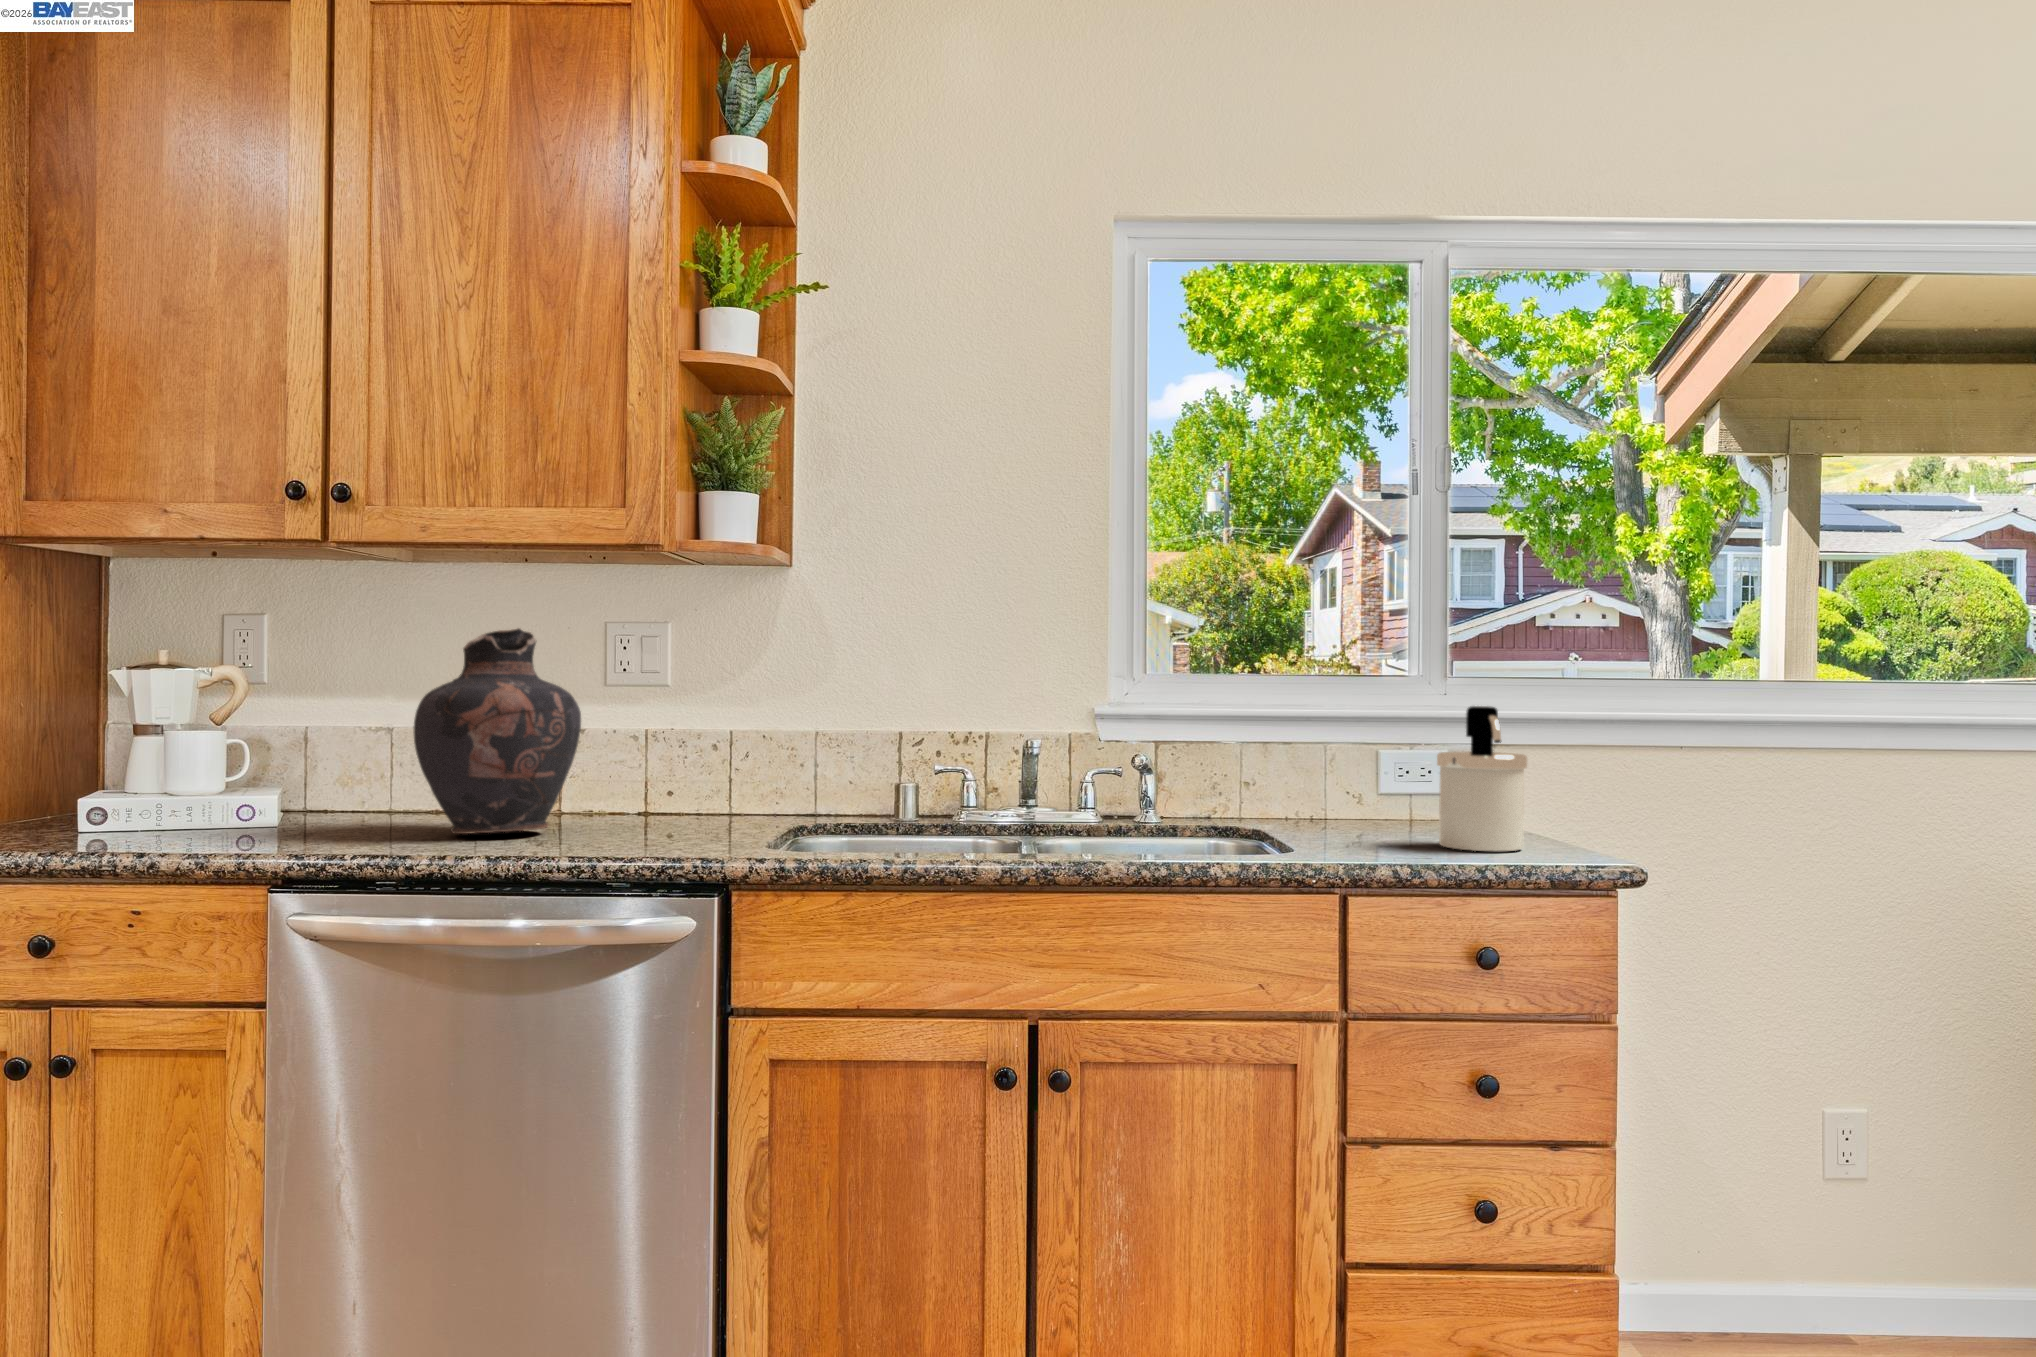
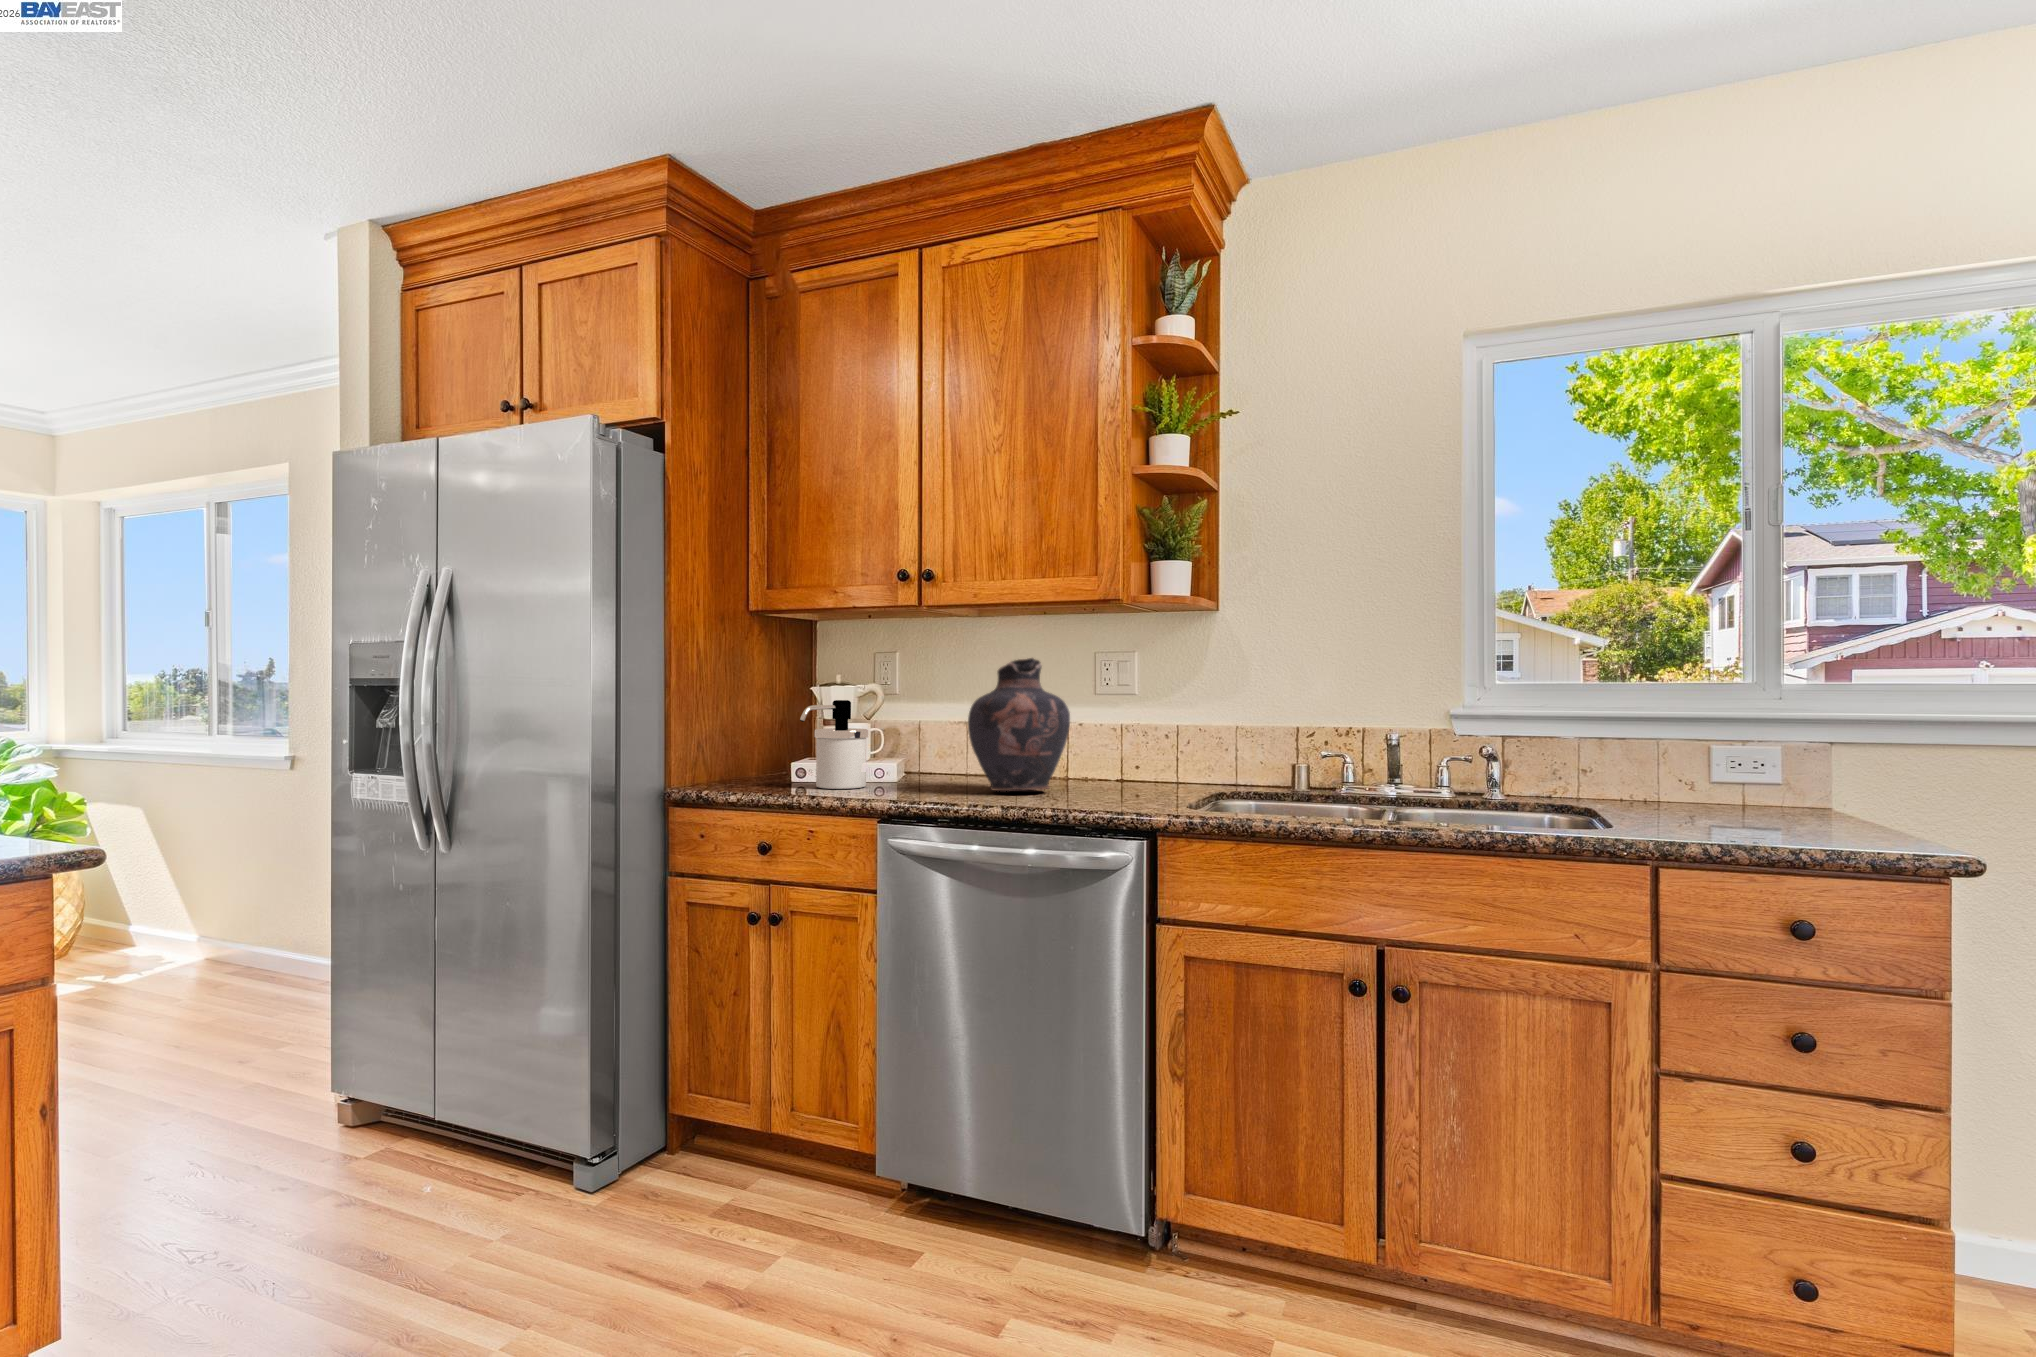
soap dispenser: present [1437,706,1527,851] -> present [800,700,868,789]

